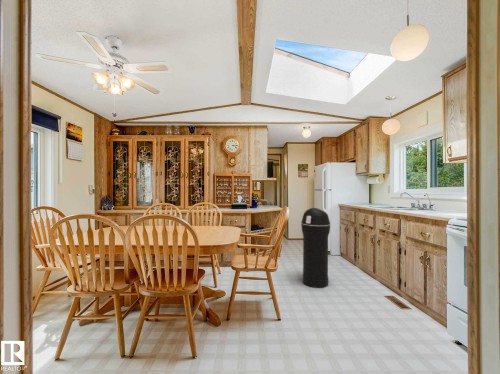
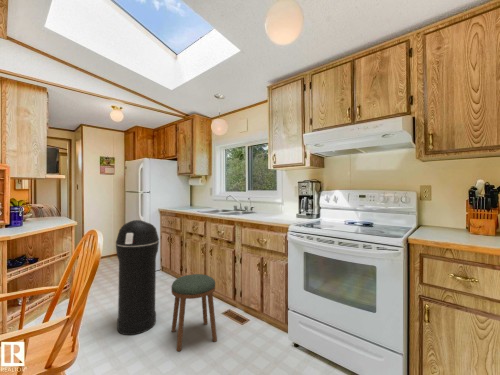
stool: none [336,254,374,311] -> present [171,274,217,351]

